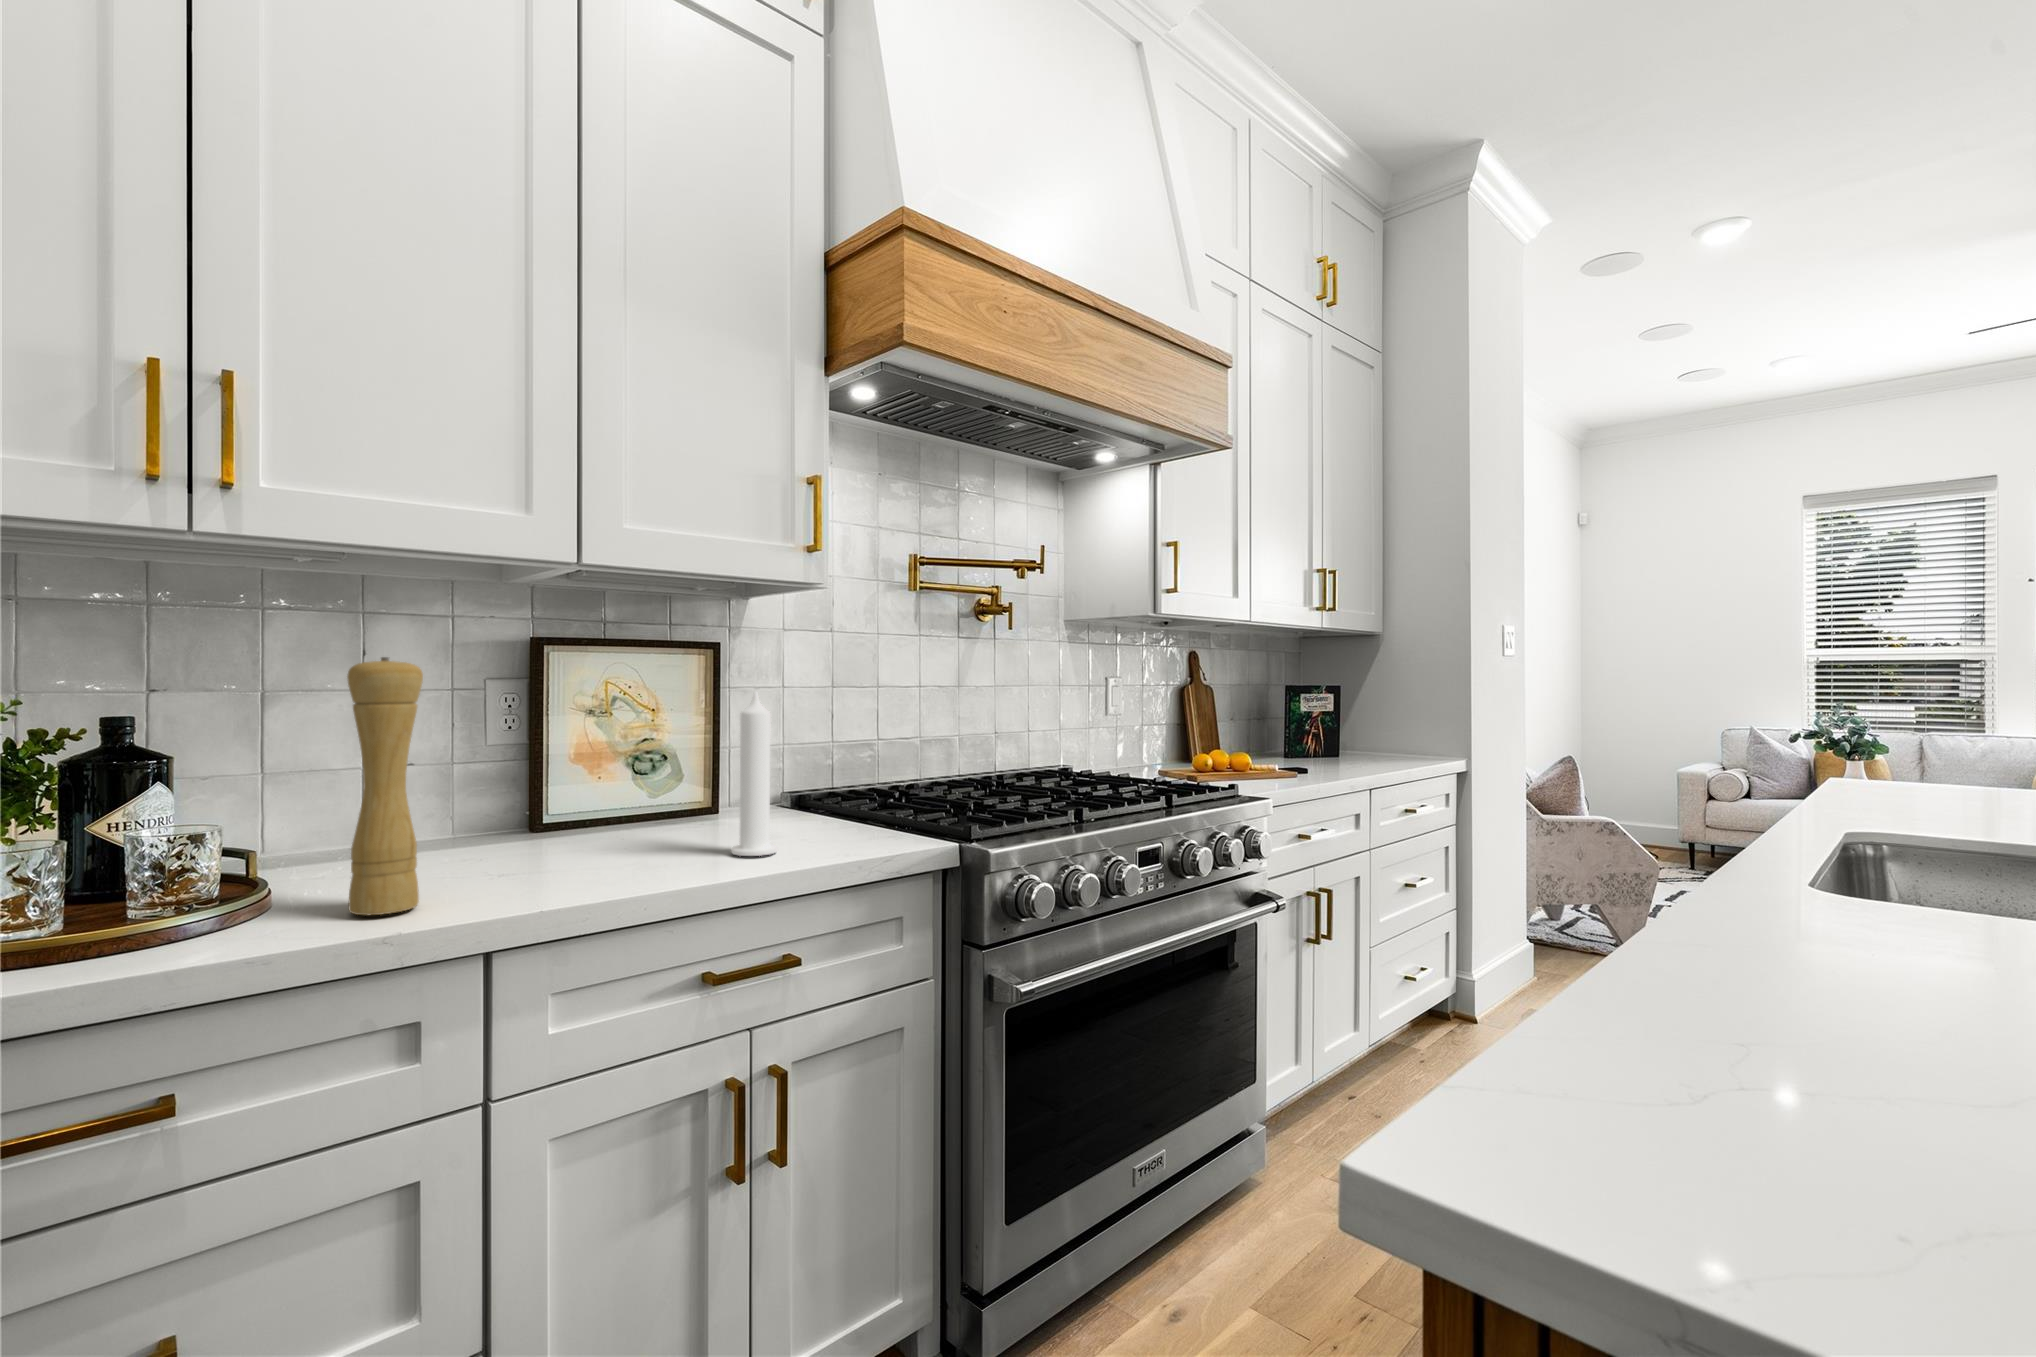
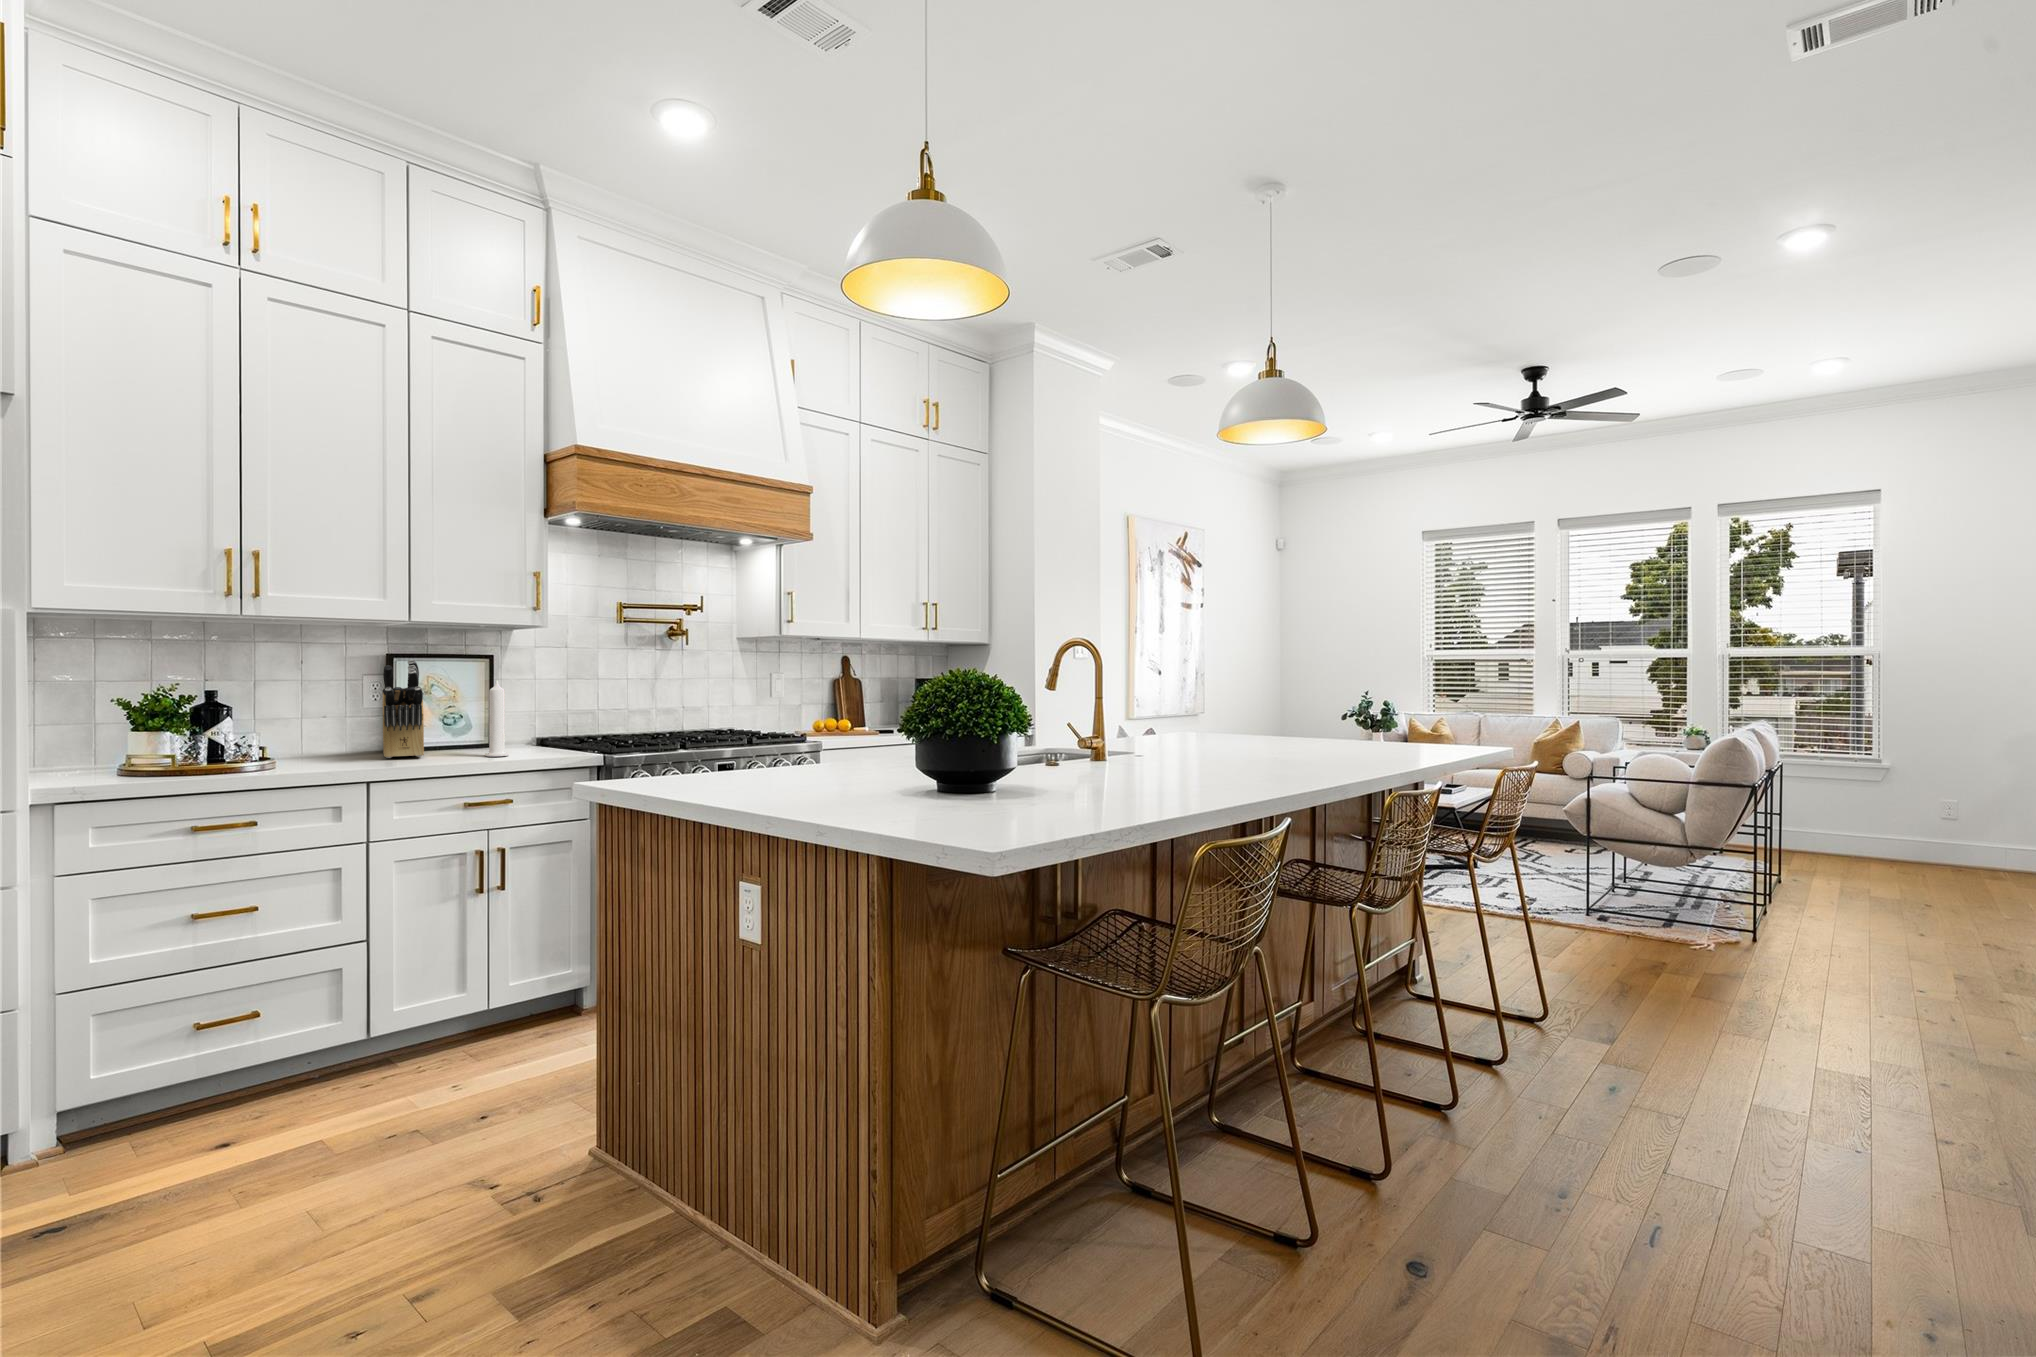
knife block: none [521,645,611,866] -> present [382,659,424,758]
pepper mill: present [347,657,423,915] -> none [308,665,338,768]

